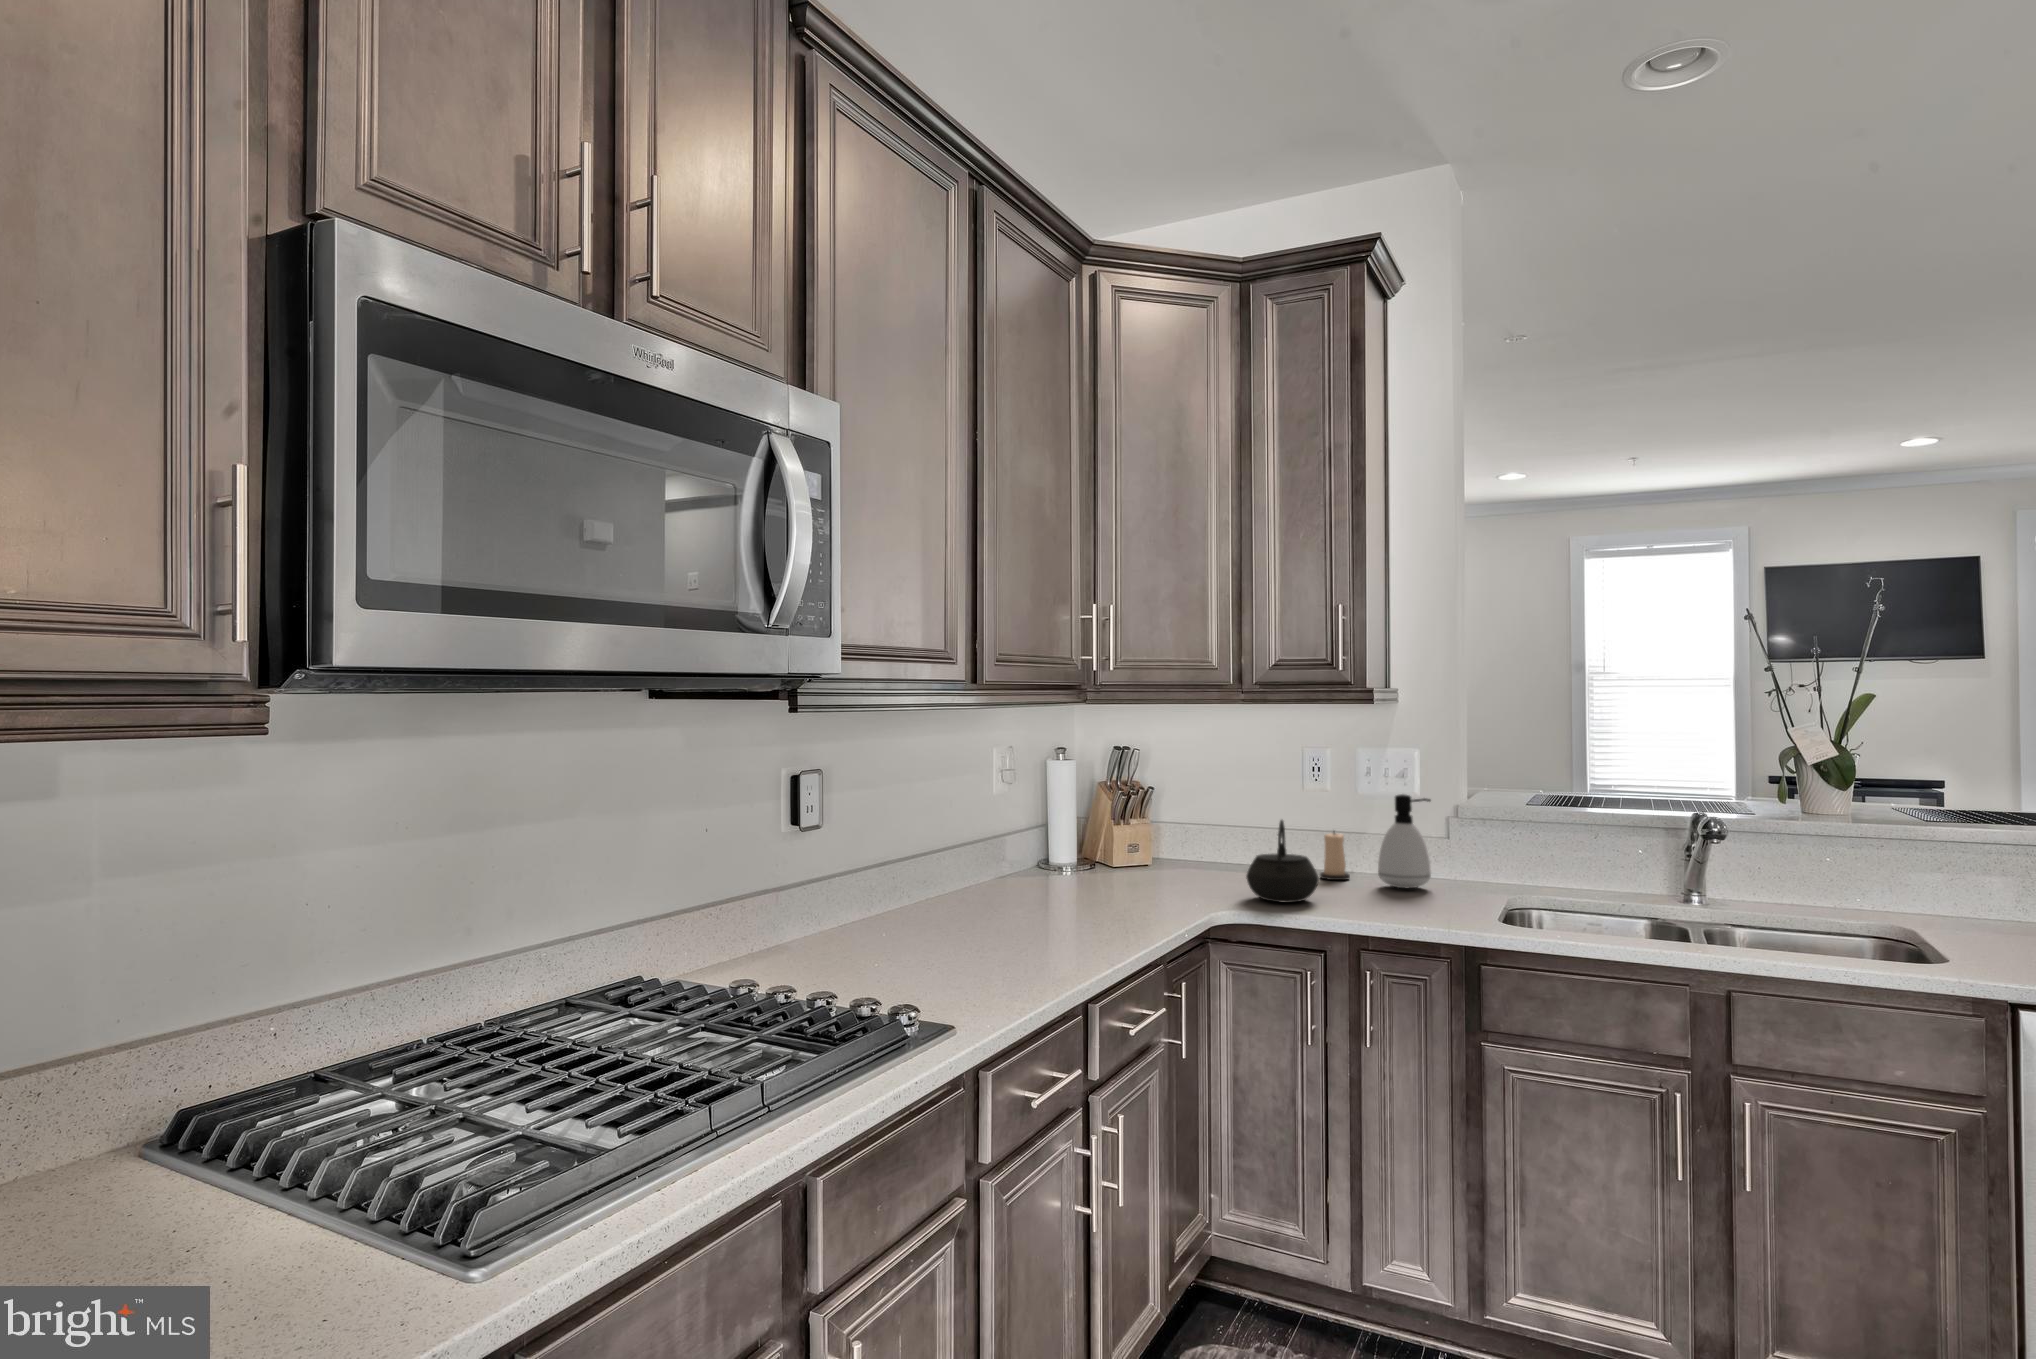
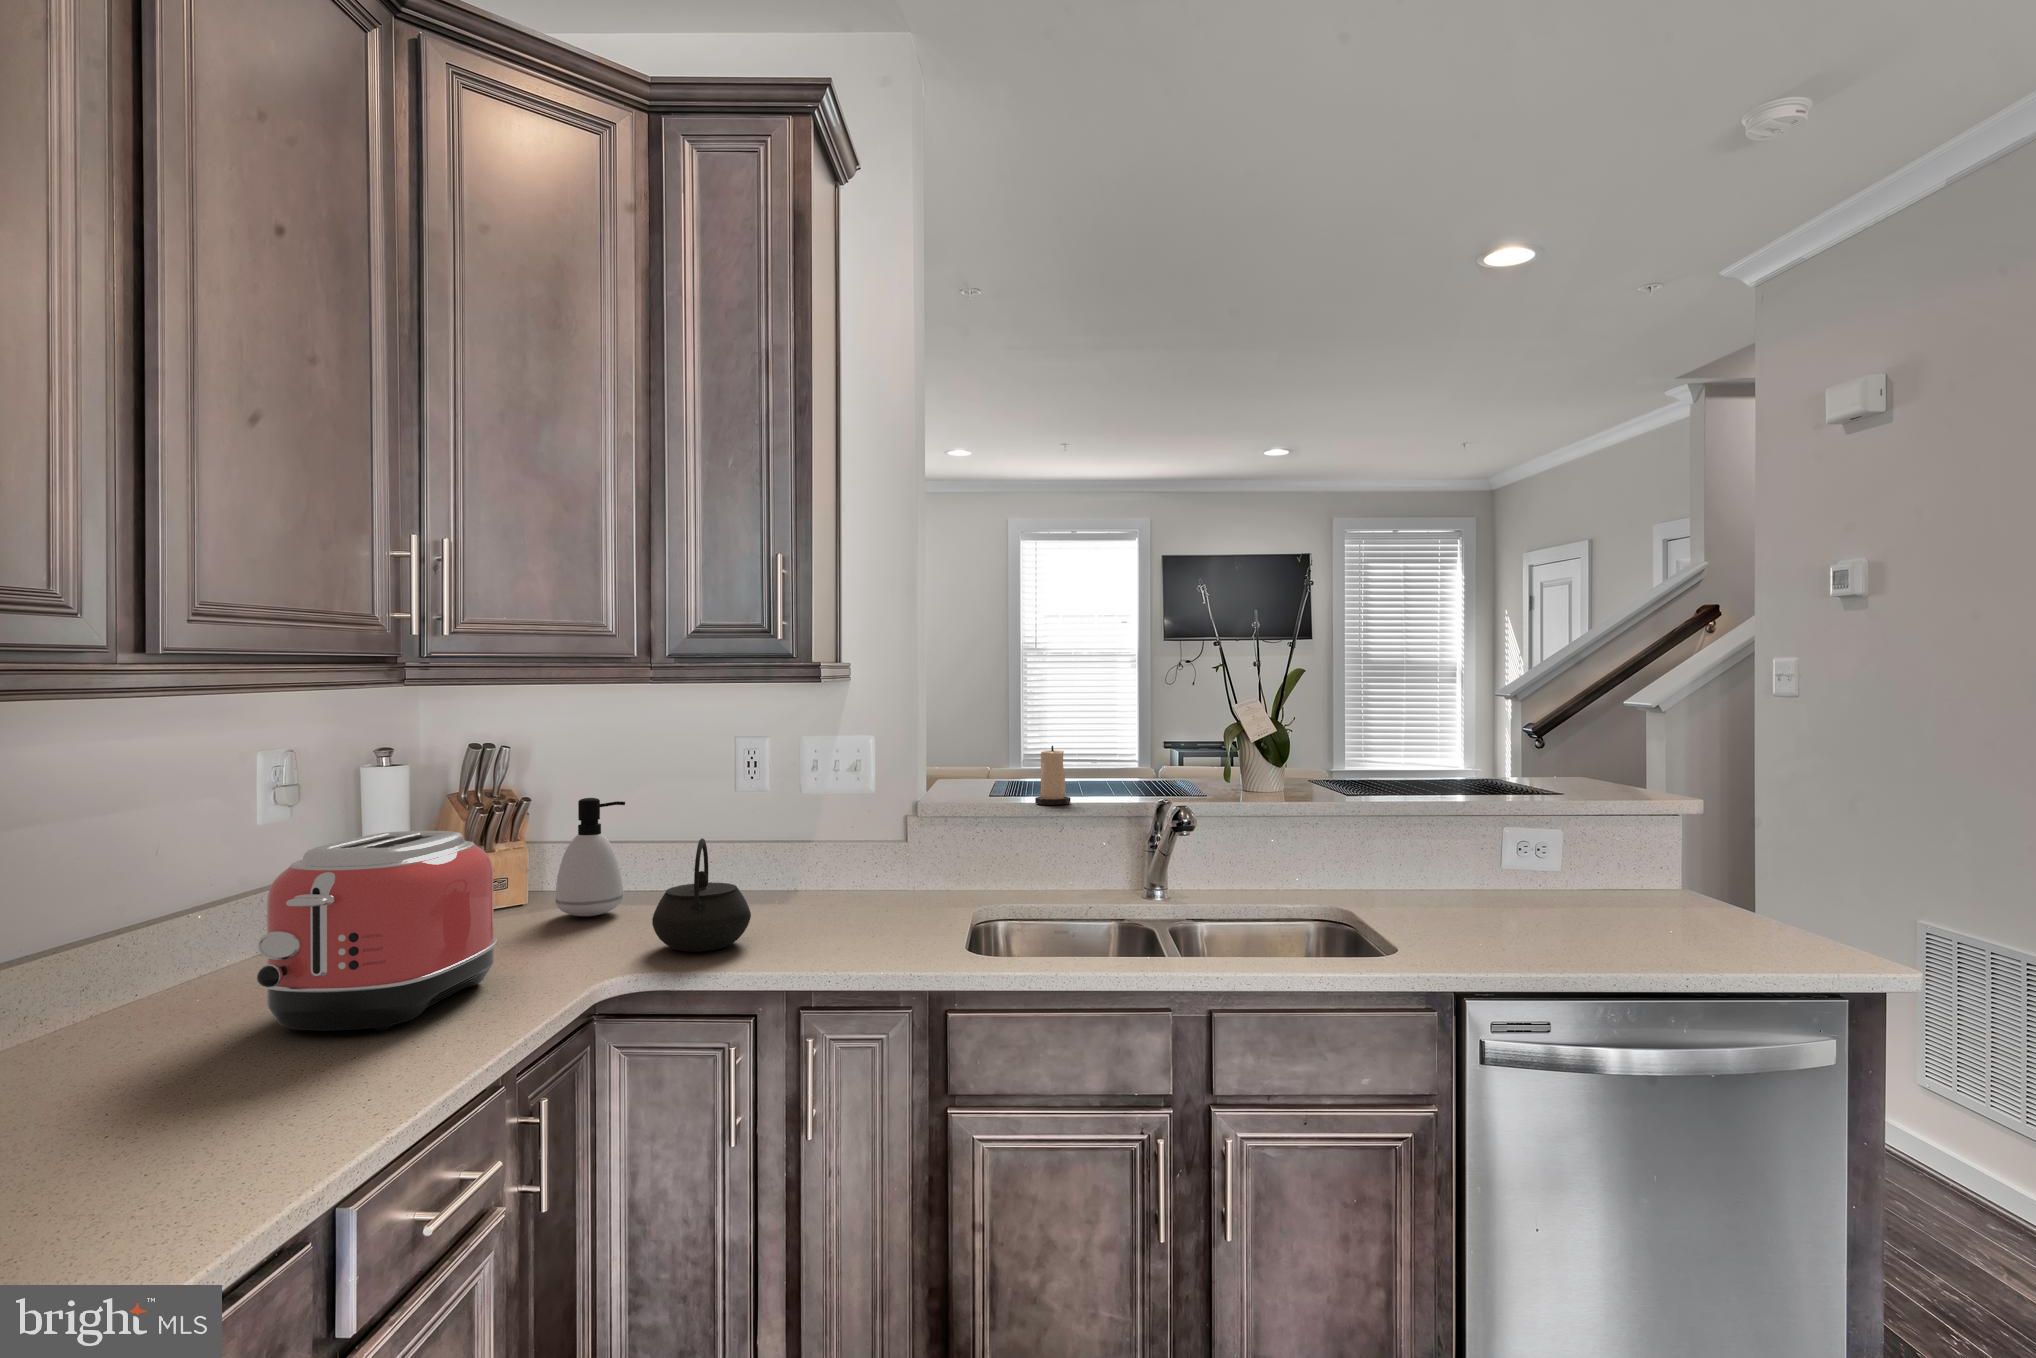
soap dispenser: present [1378,794,1431,888] -> present [556,798,625,916]
toaster: none [1022,800,1148,921] -> present [257,831,498,1031]
candle: present [1320,832,1350,880] -> present [1035,746,1070,805]

